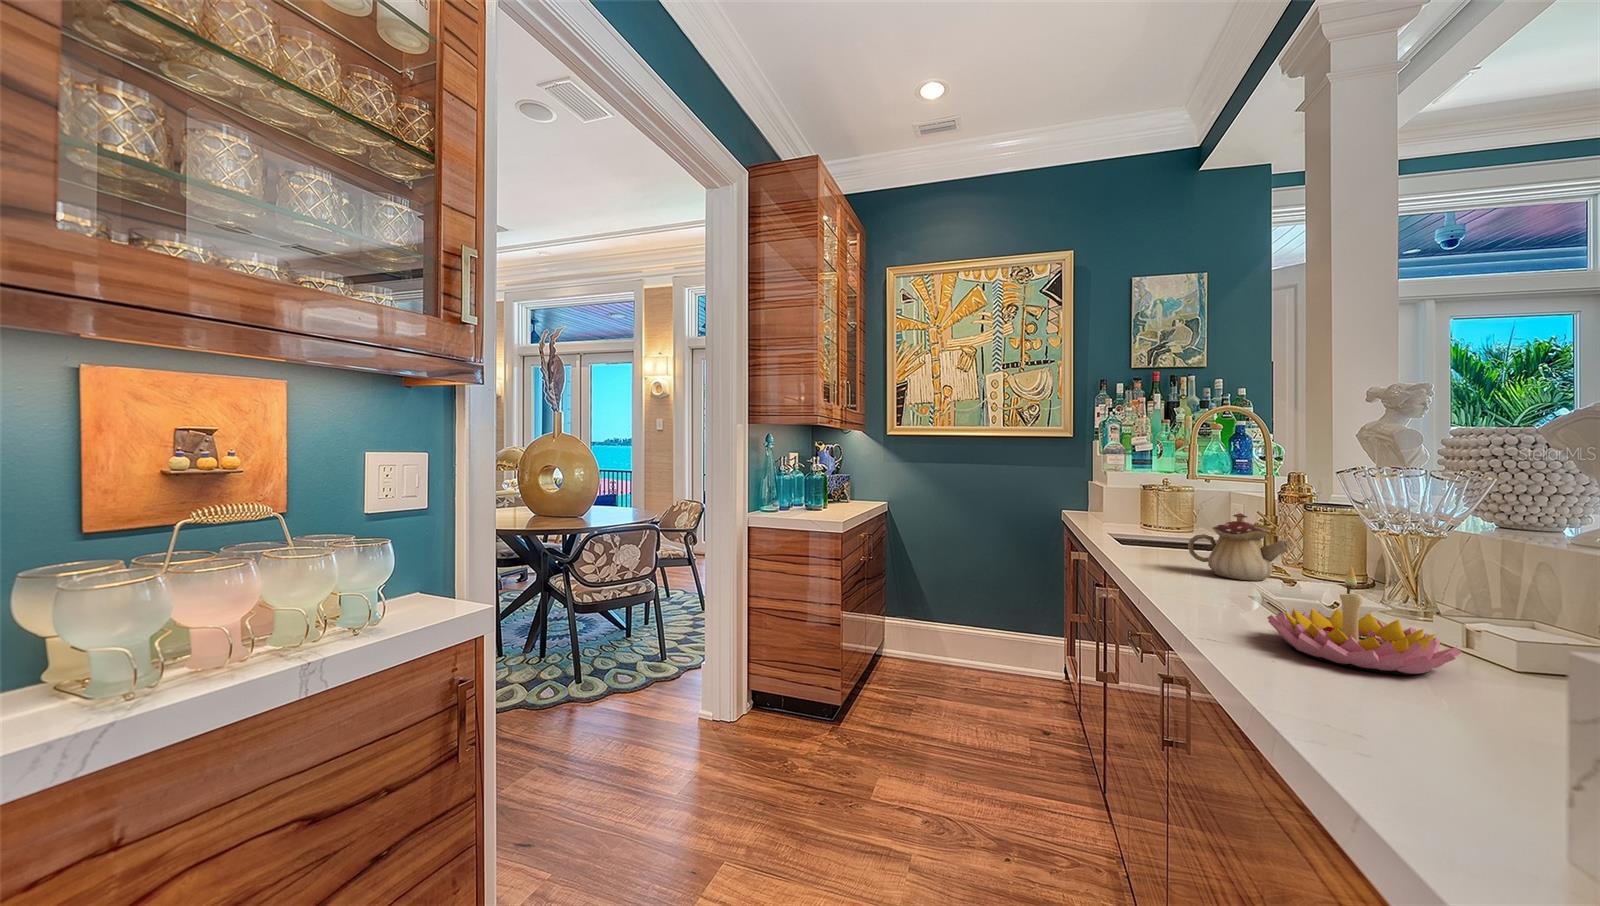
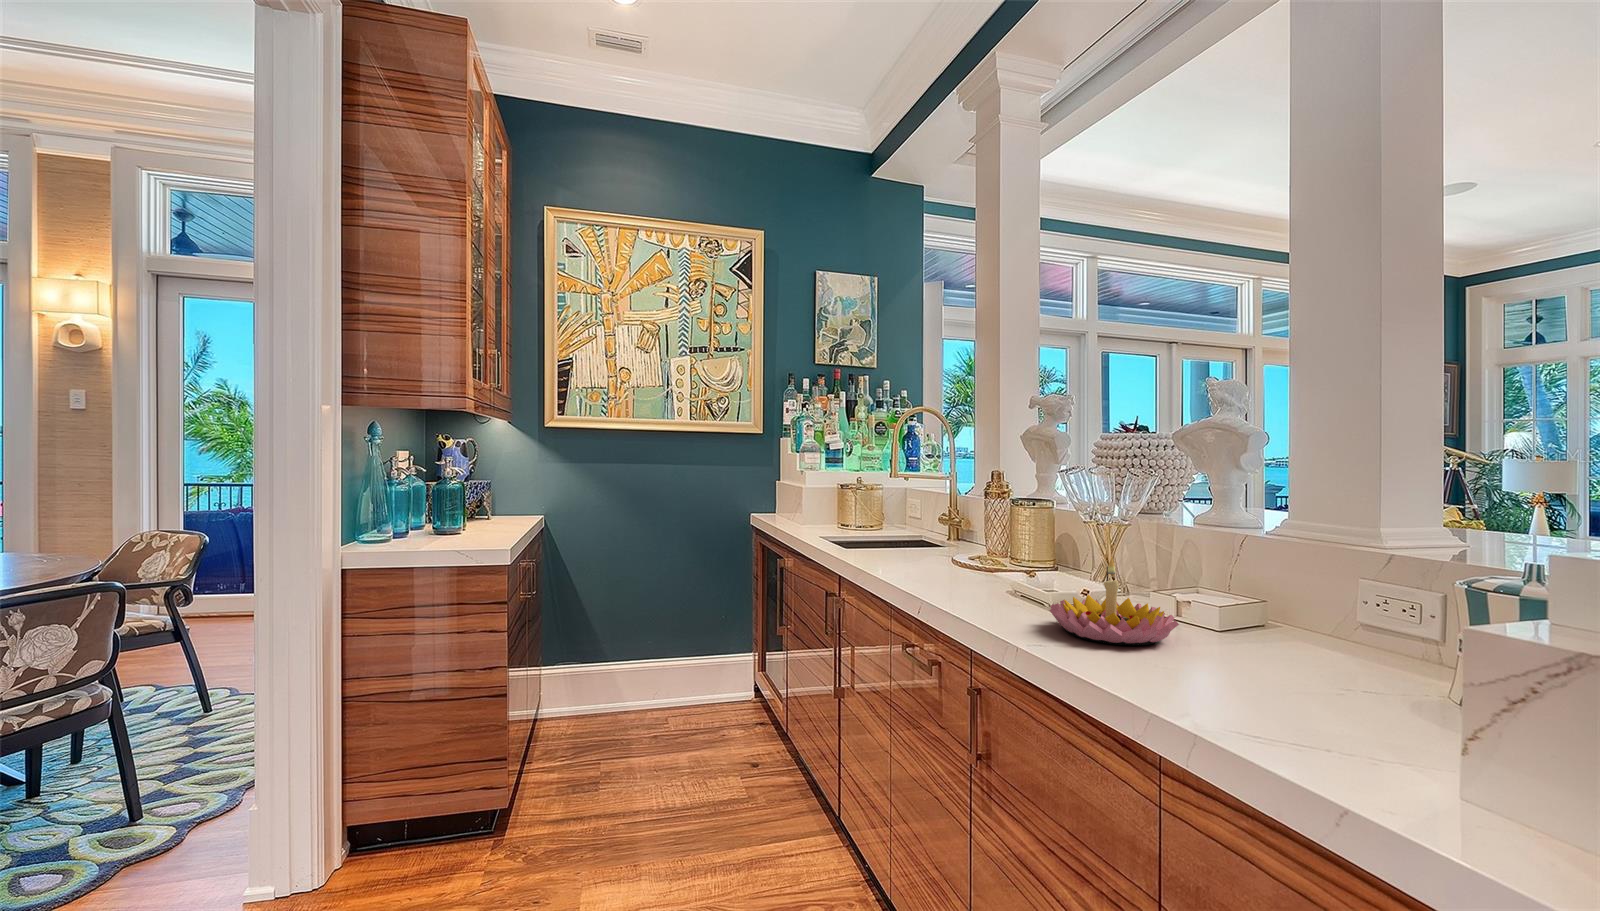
teapot: present [1188,513,1289,581] -> none [923,512,1003,575]

